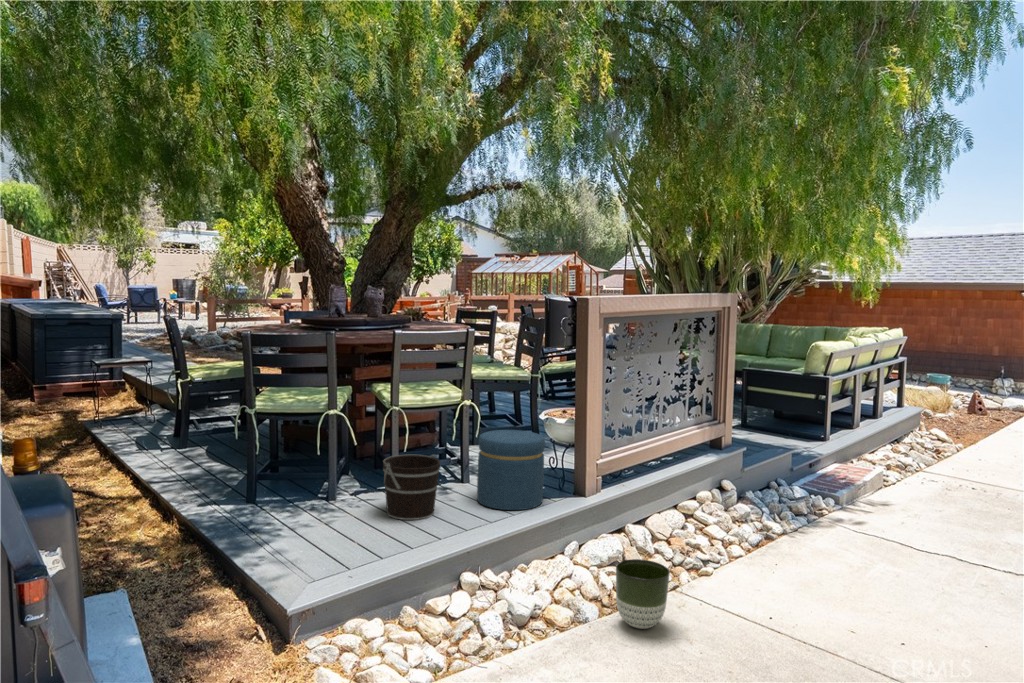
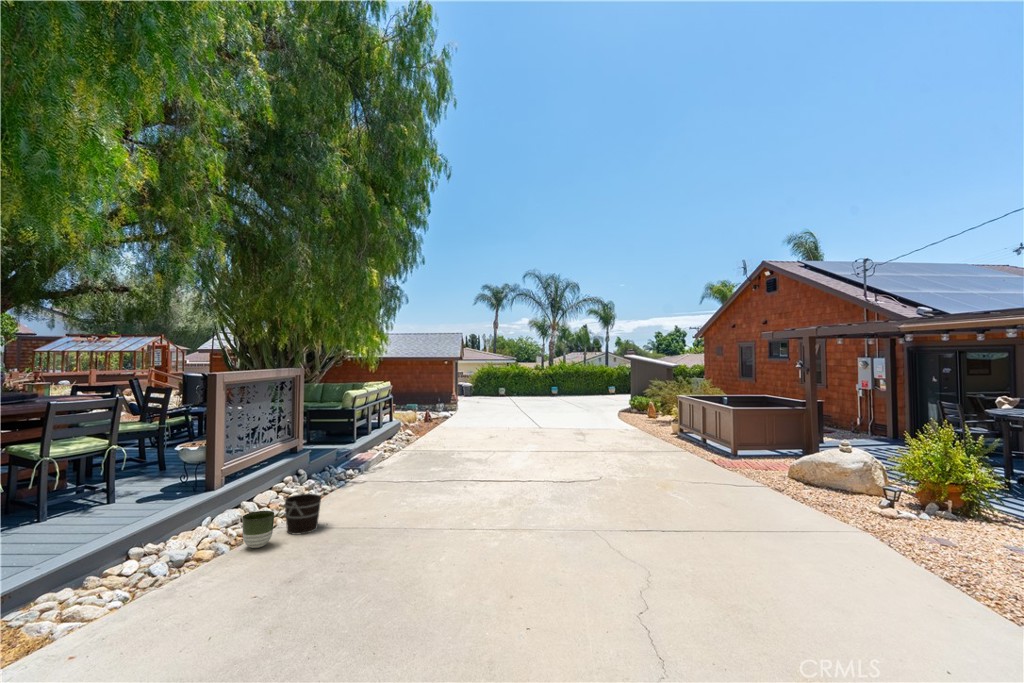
ottoman: present [477,430,545,510] -> none [131,457,184,509]
bucket: present [383,455,440,520] -> present [285,493,321,534]

